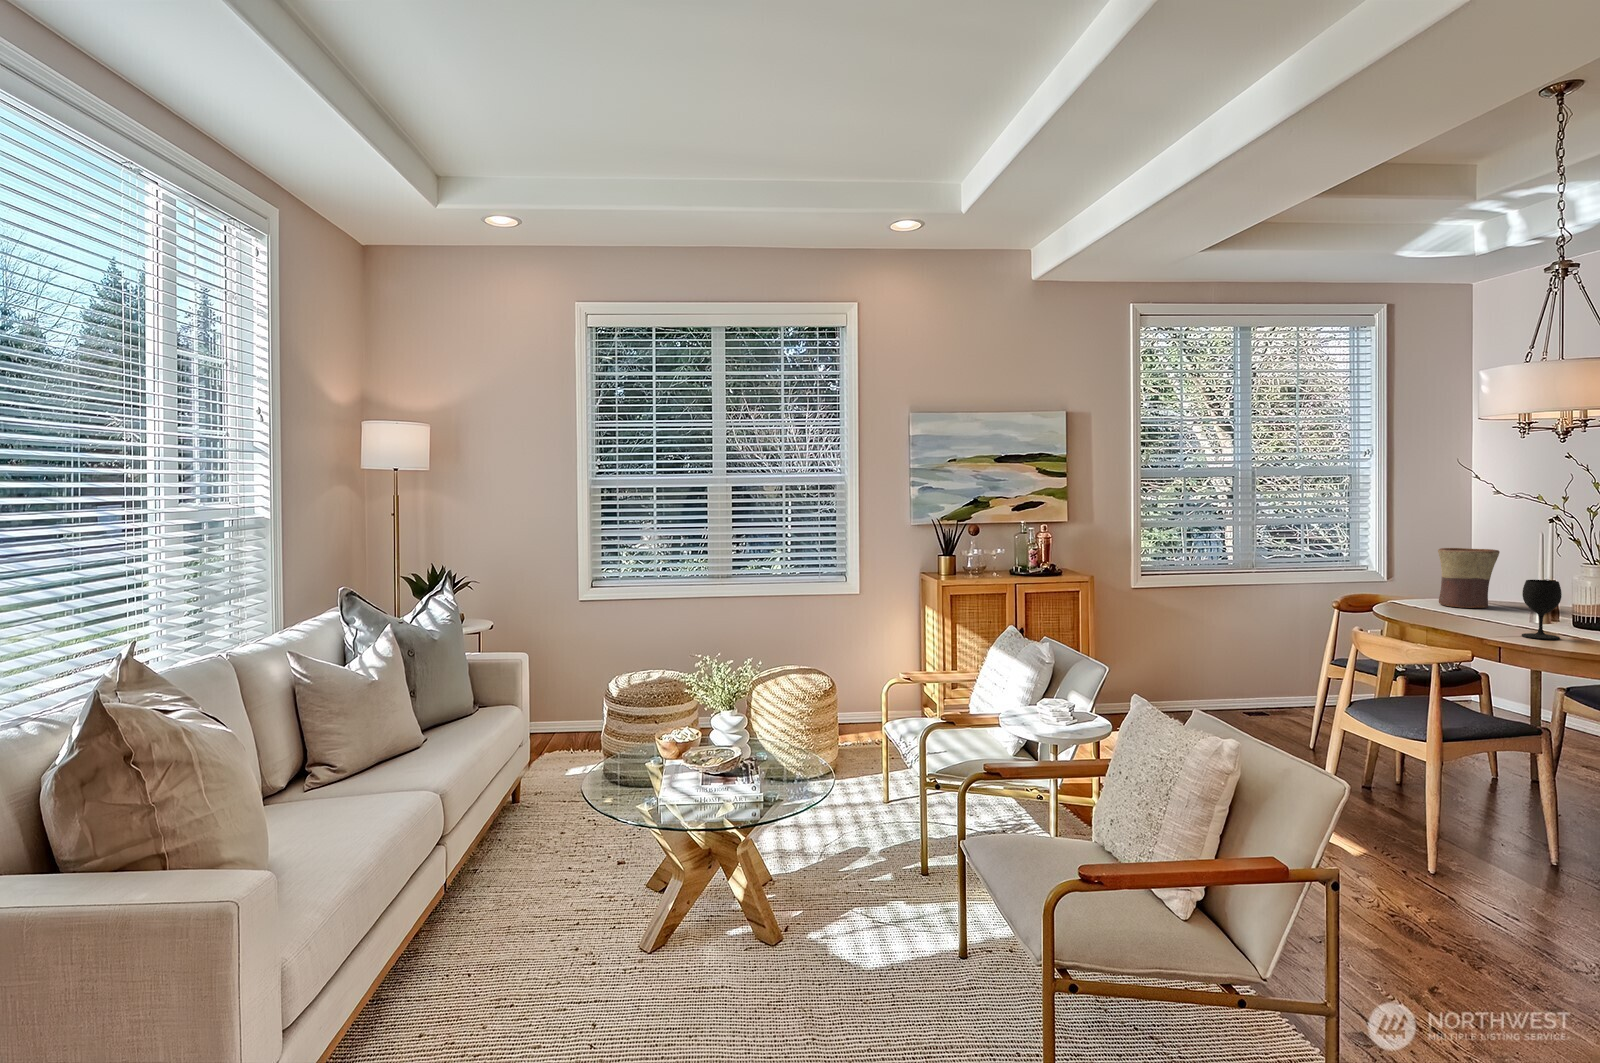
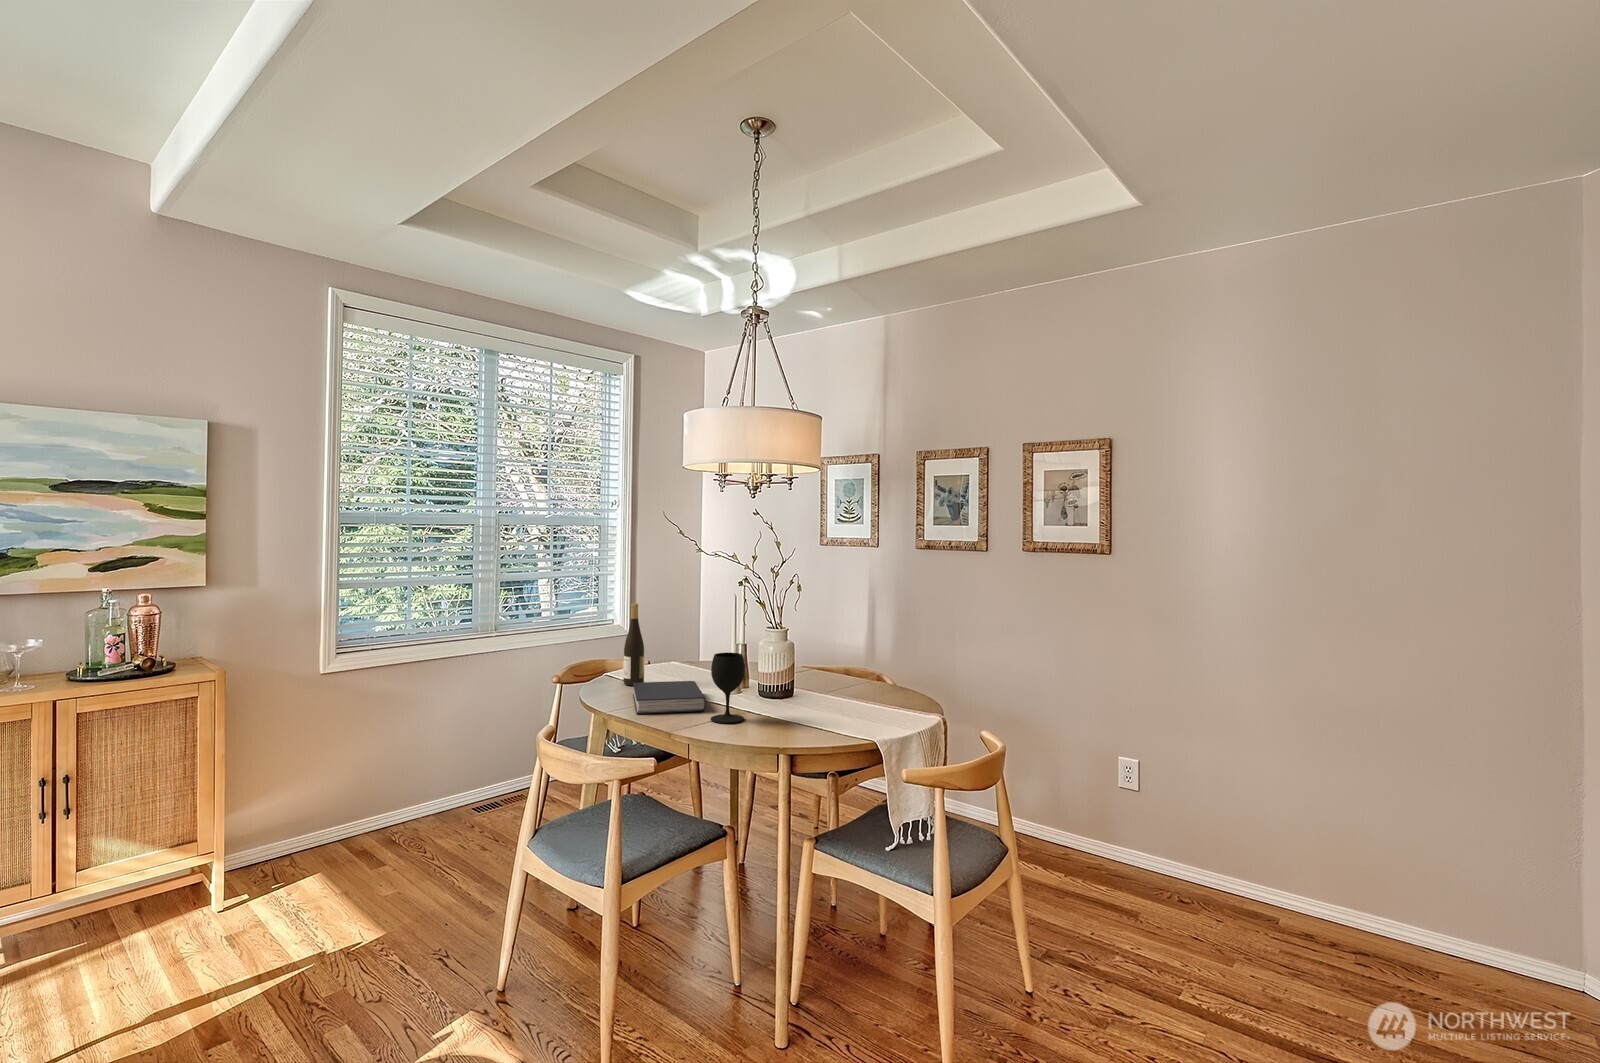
wine bottle: none [1412,540,1434,610] -> present [623,603,644,685]
flower pot: present [1438,548,1500,608] -> none [653,609,706,676]
book: none [1427,606,1514,630] -> present [633,681,706,714]

